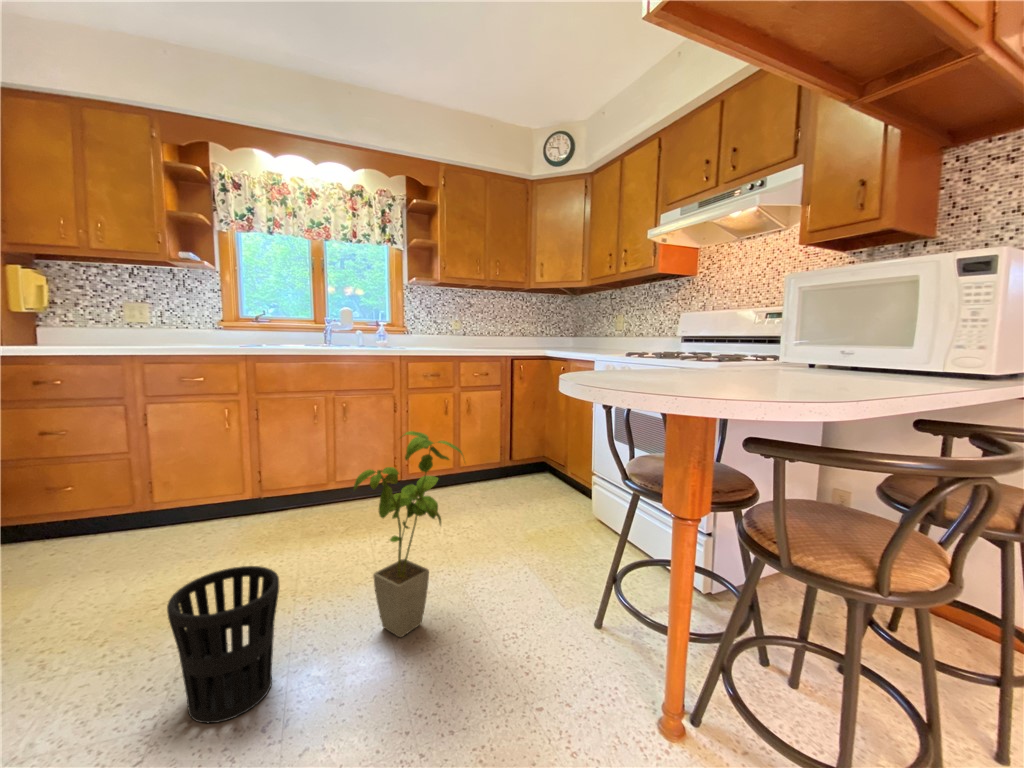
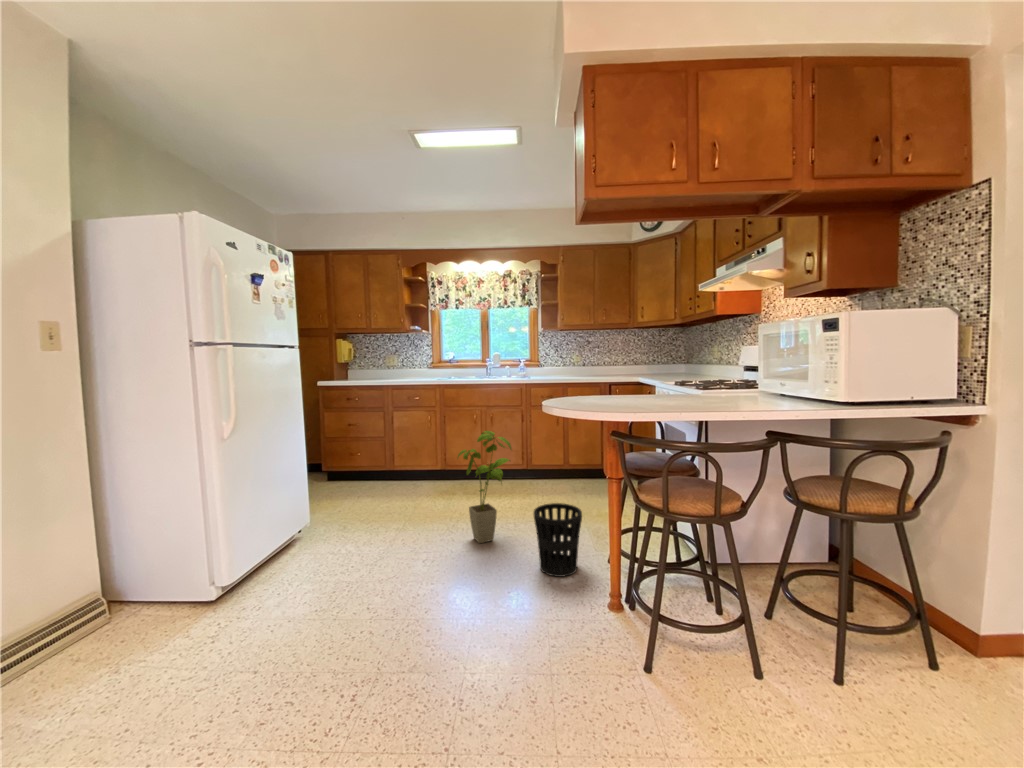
wastebasket: present [167,566,279,723] -> present [534,503,582,577]

